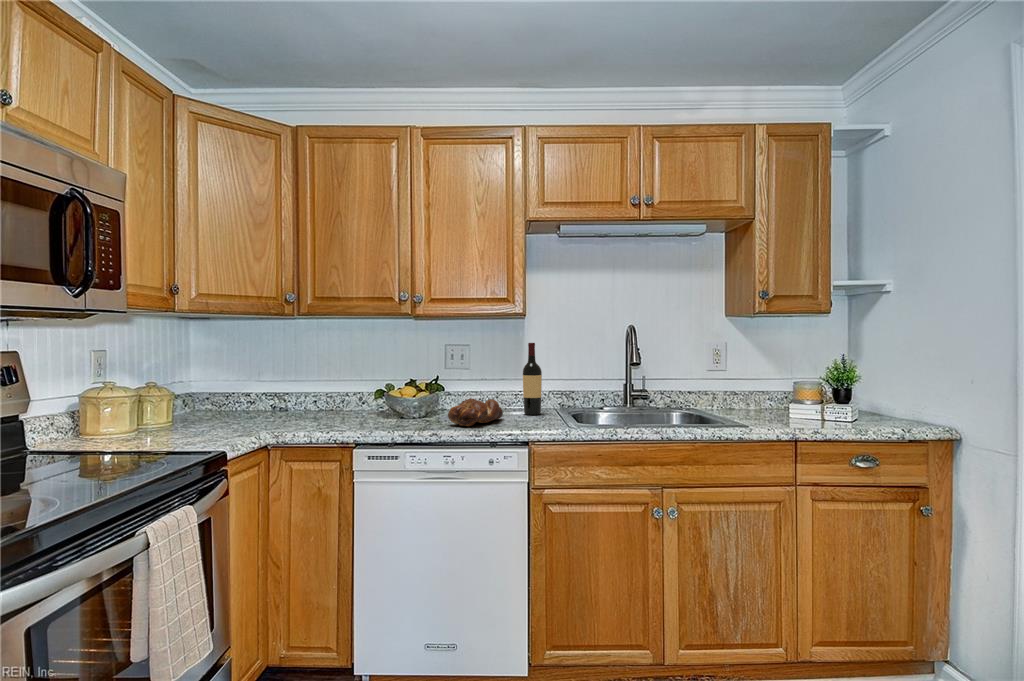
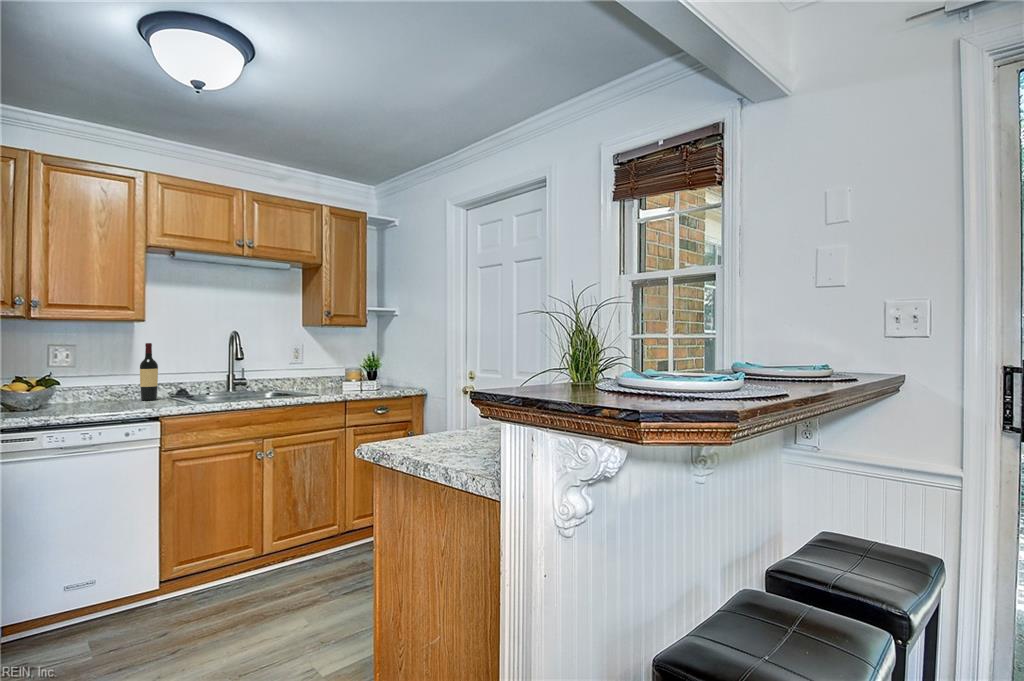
bread loaf: present [448,399,503,426] -> none [75,388,125,410]

